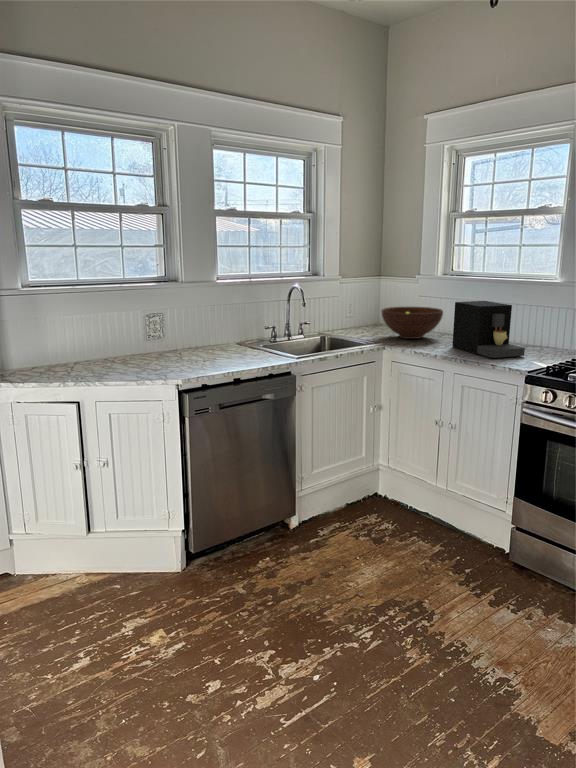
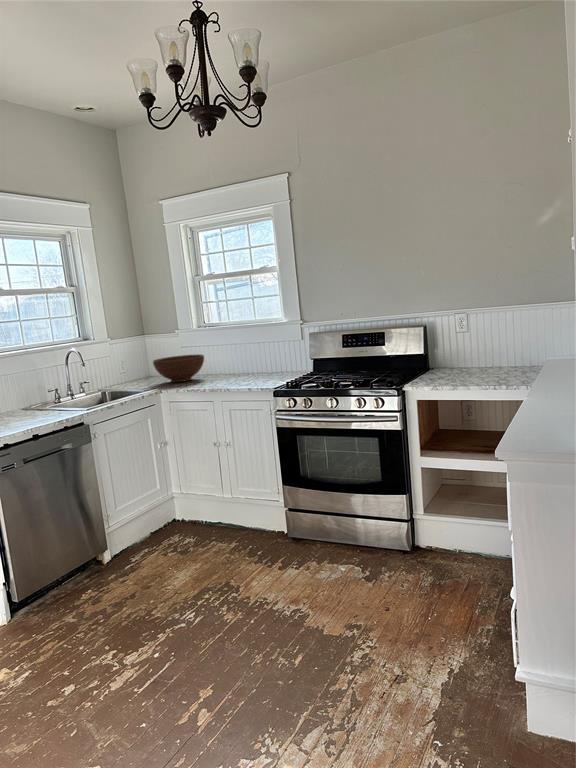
coffee maker: present [452,301,525,358] -> none [212,343,270,384]

